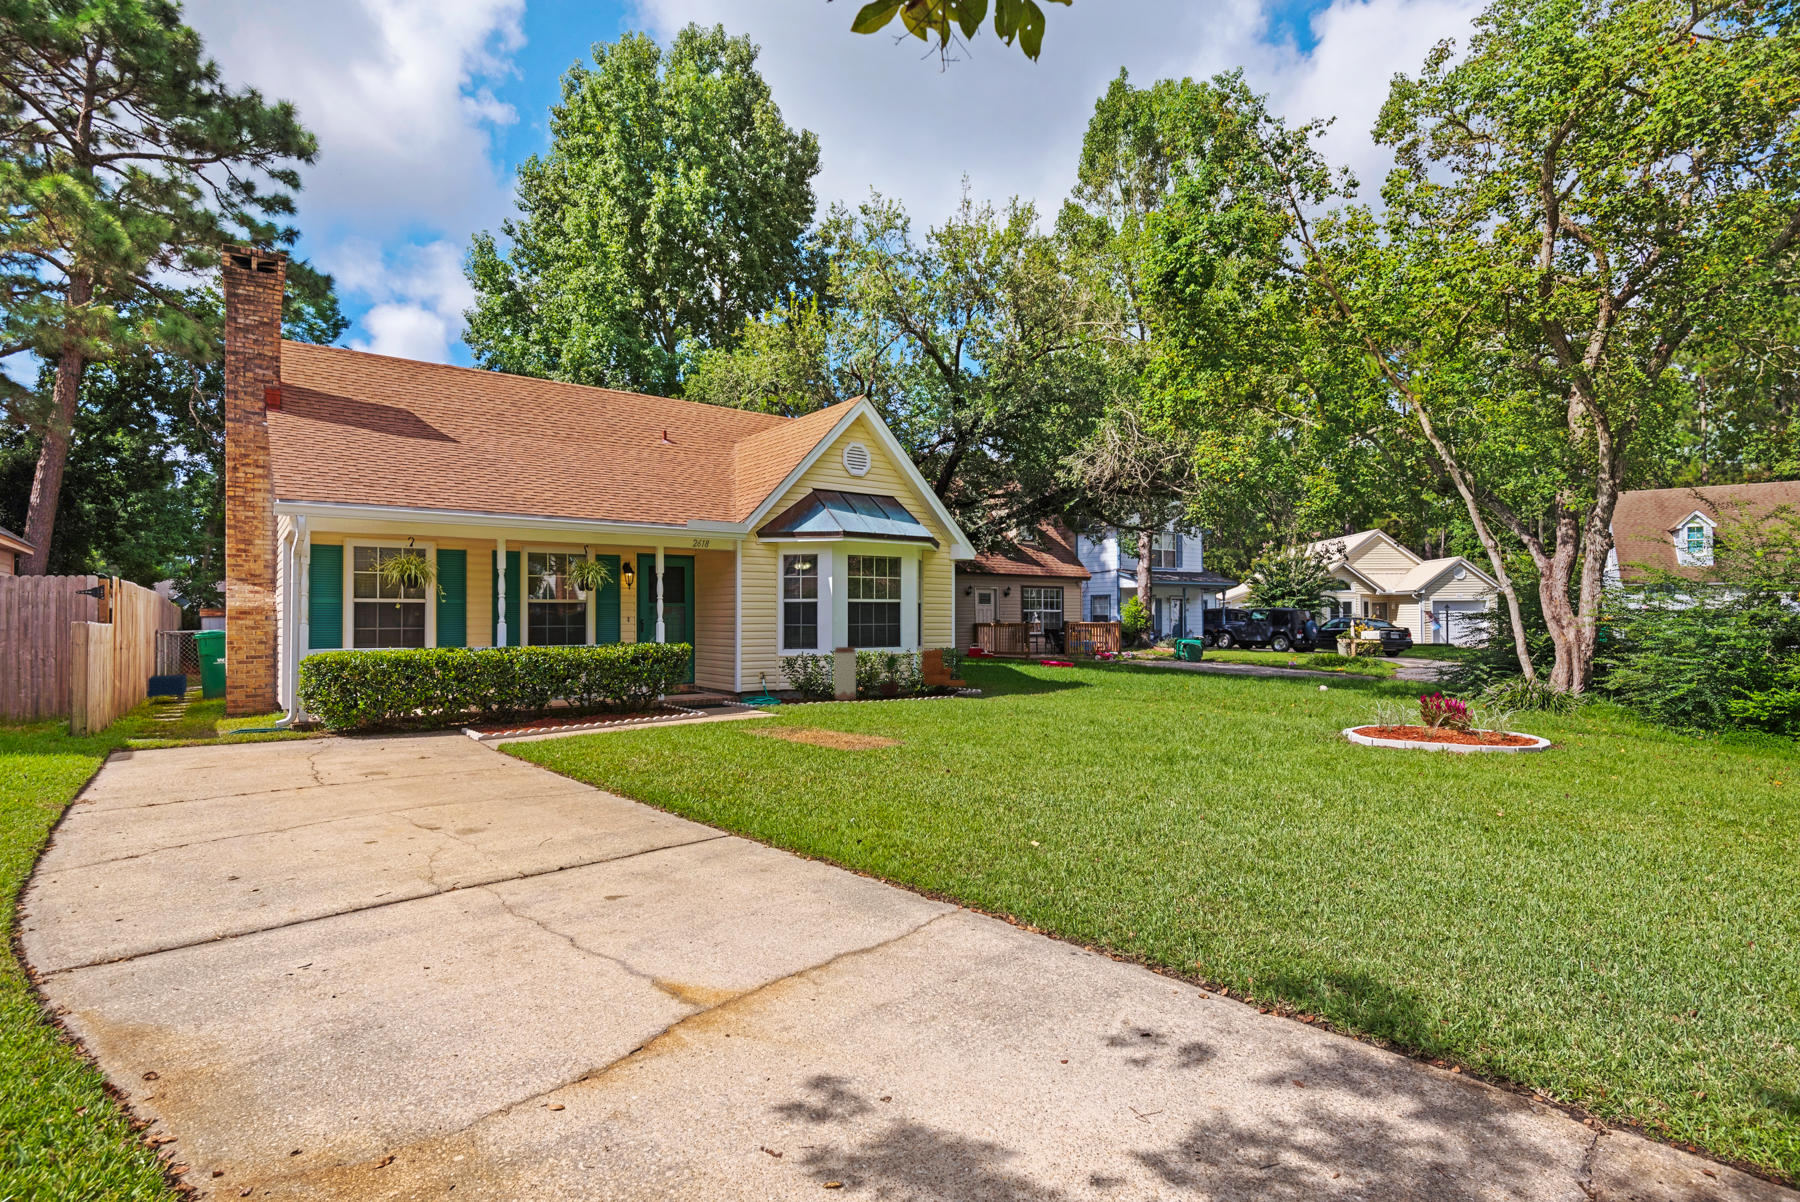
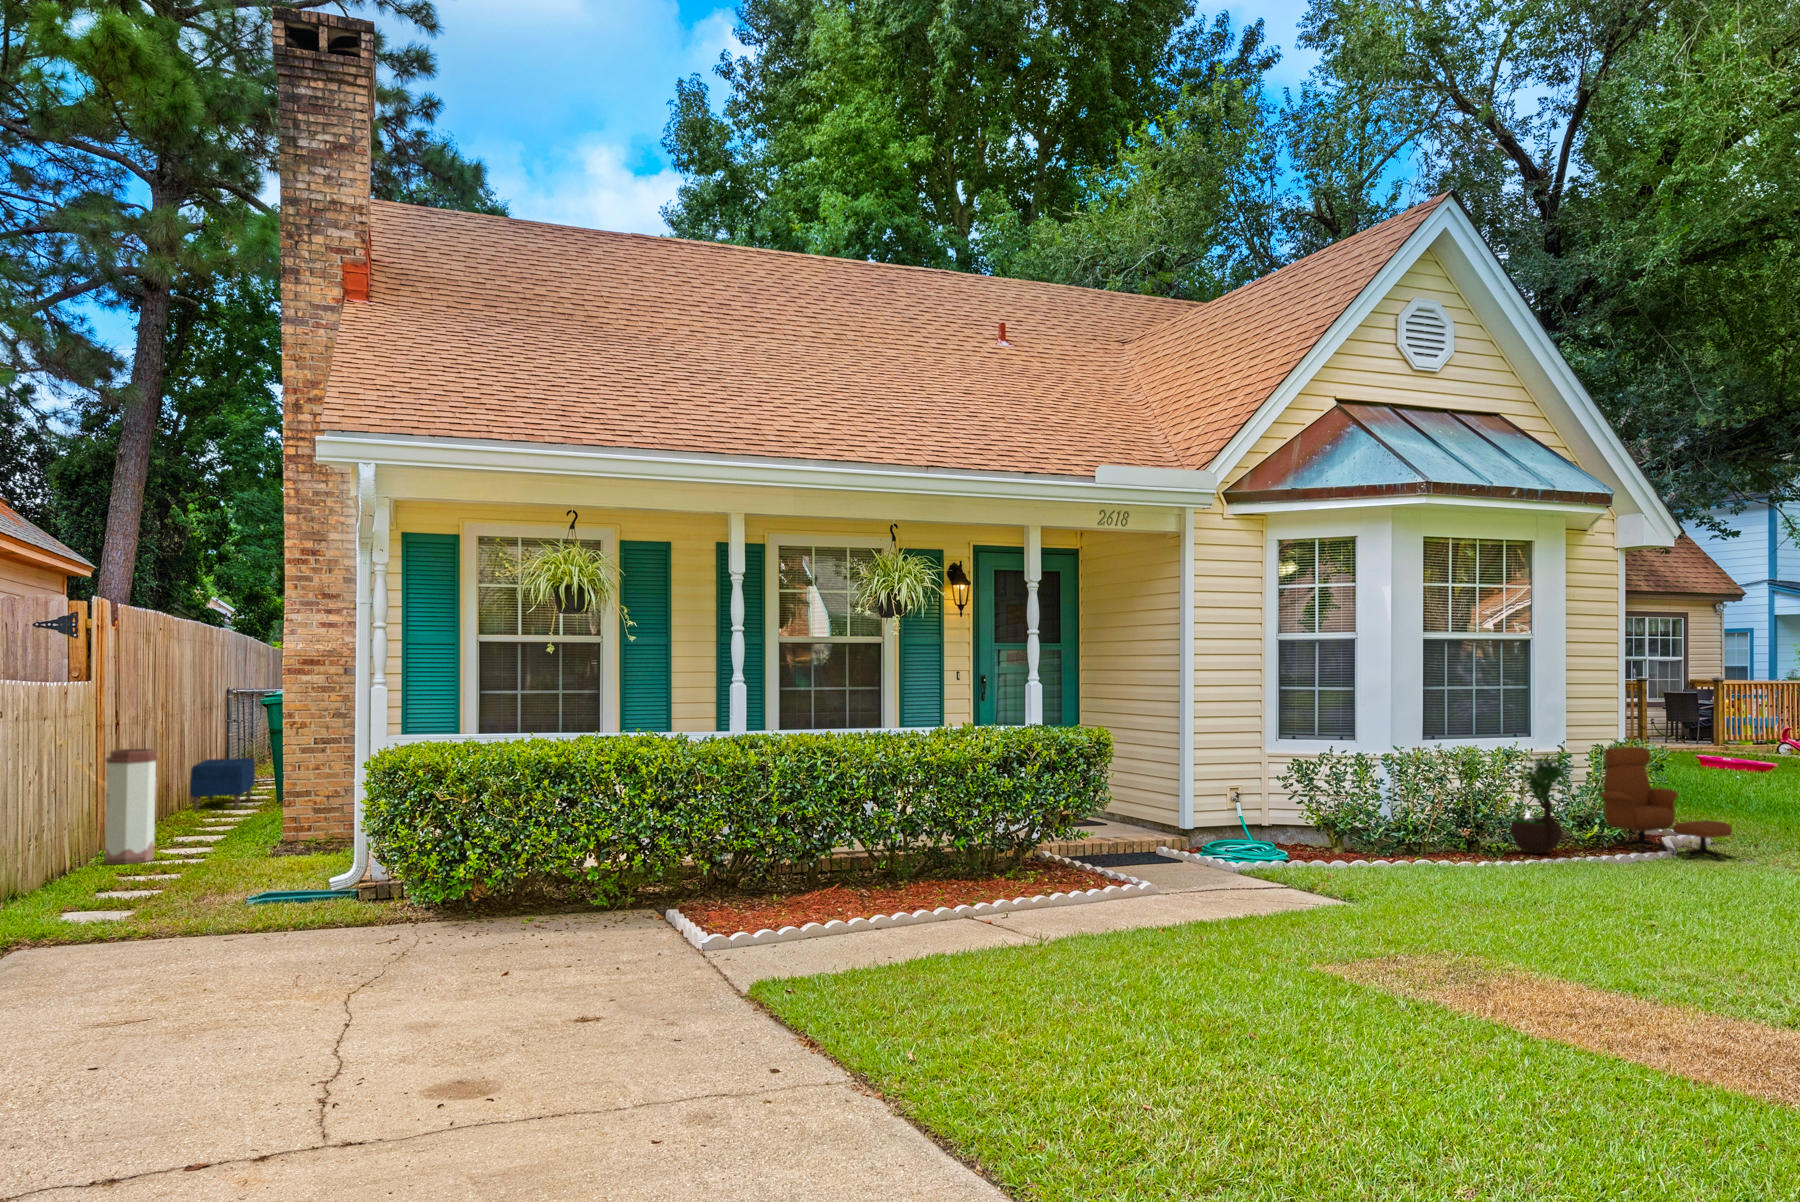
trash can: present [834,647,856,700] -> present [105,749,158,864]

